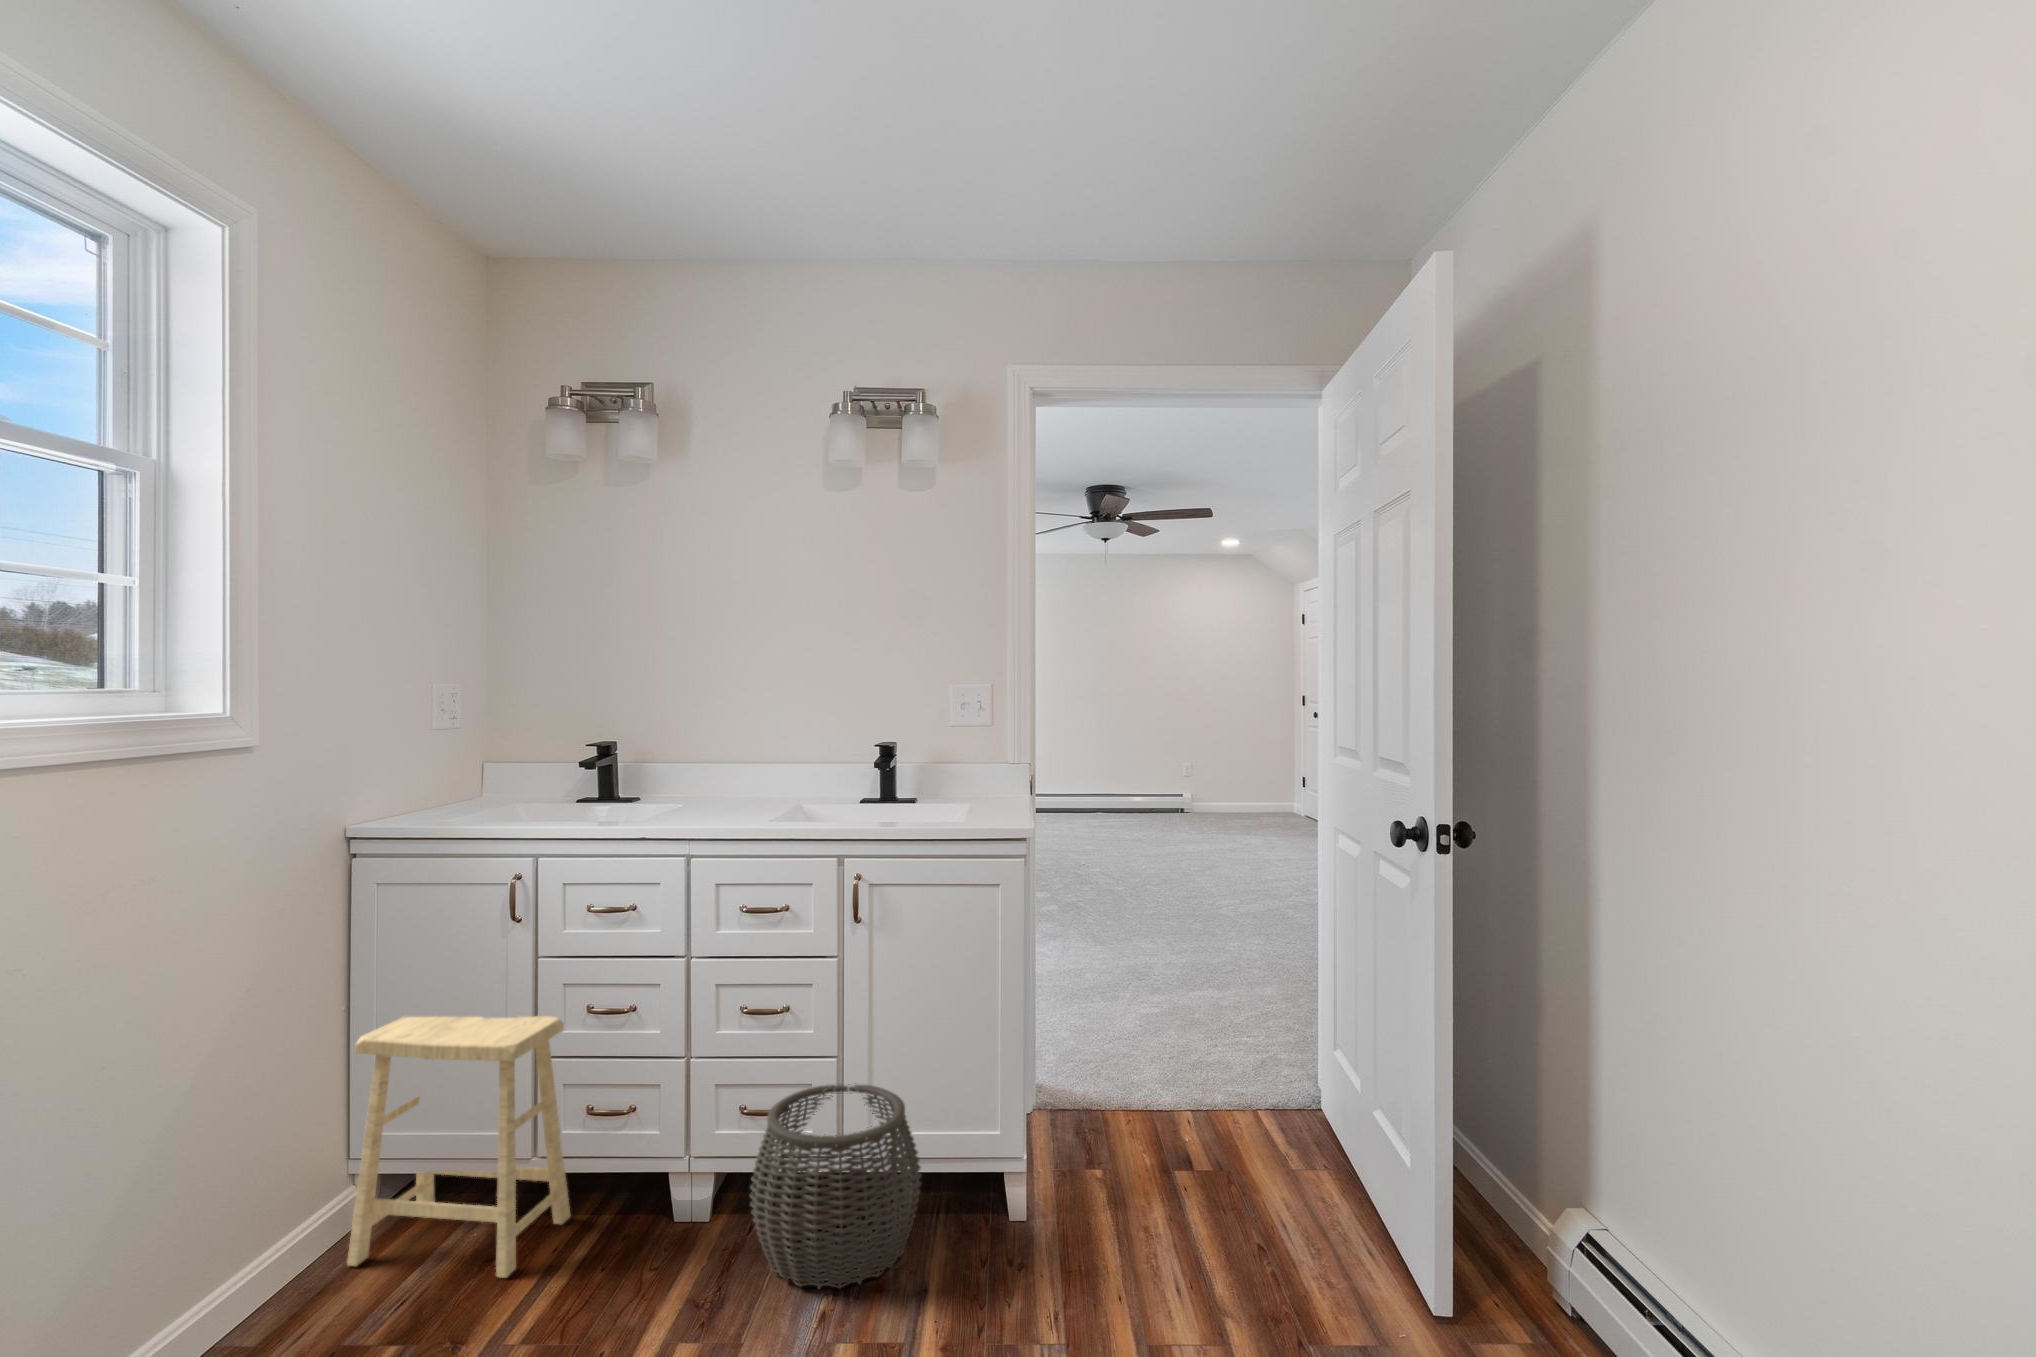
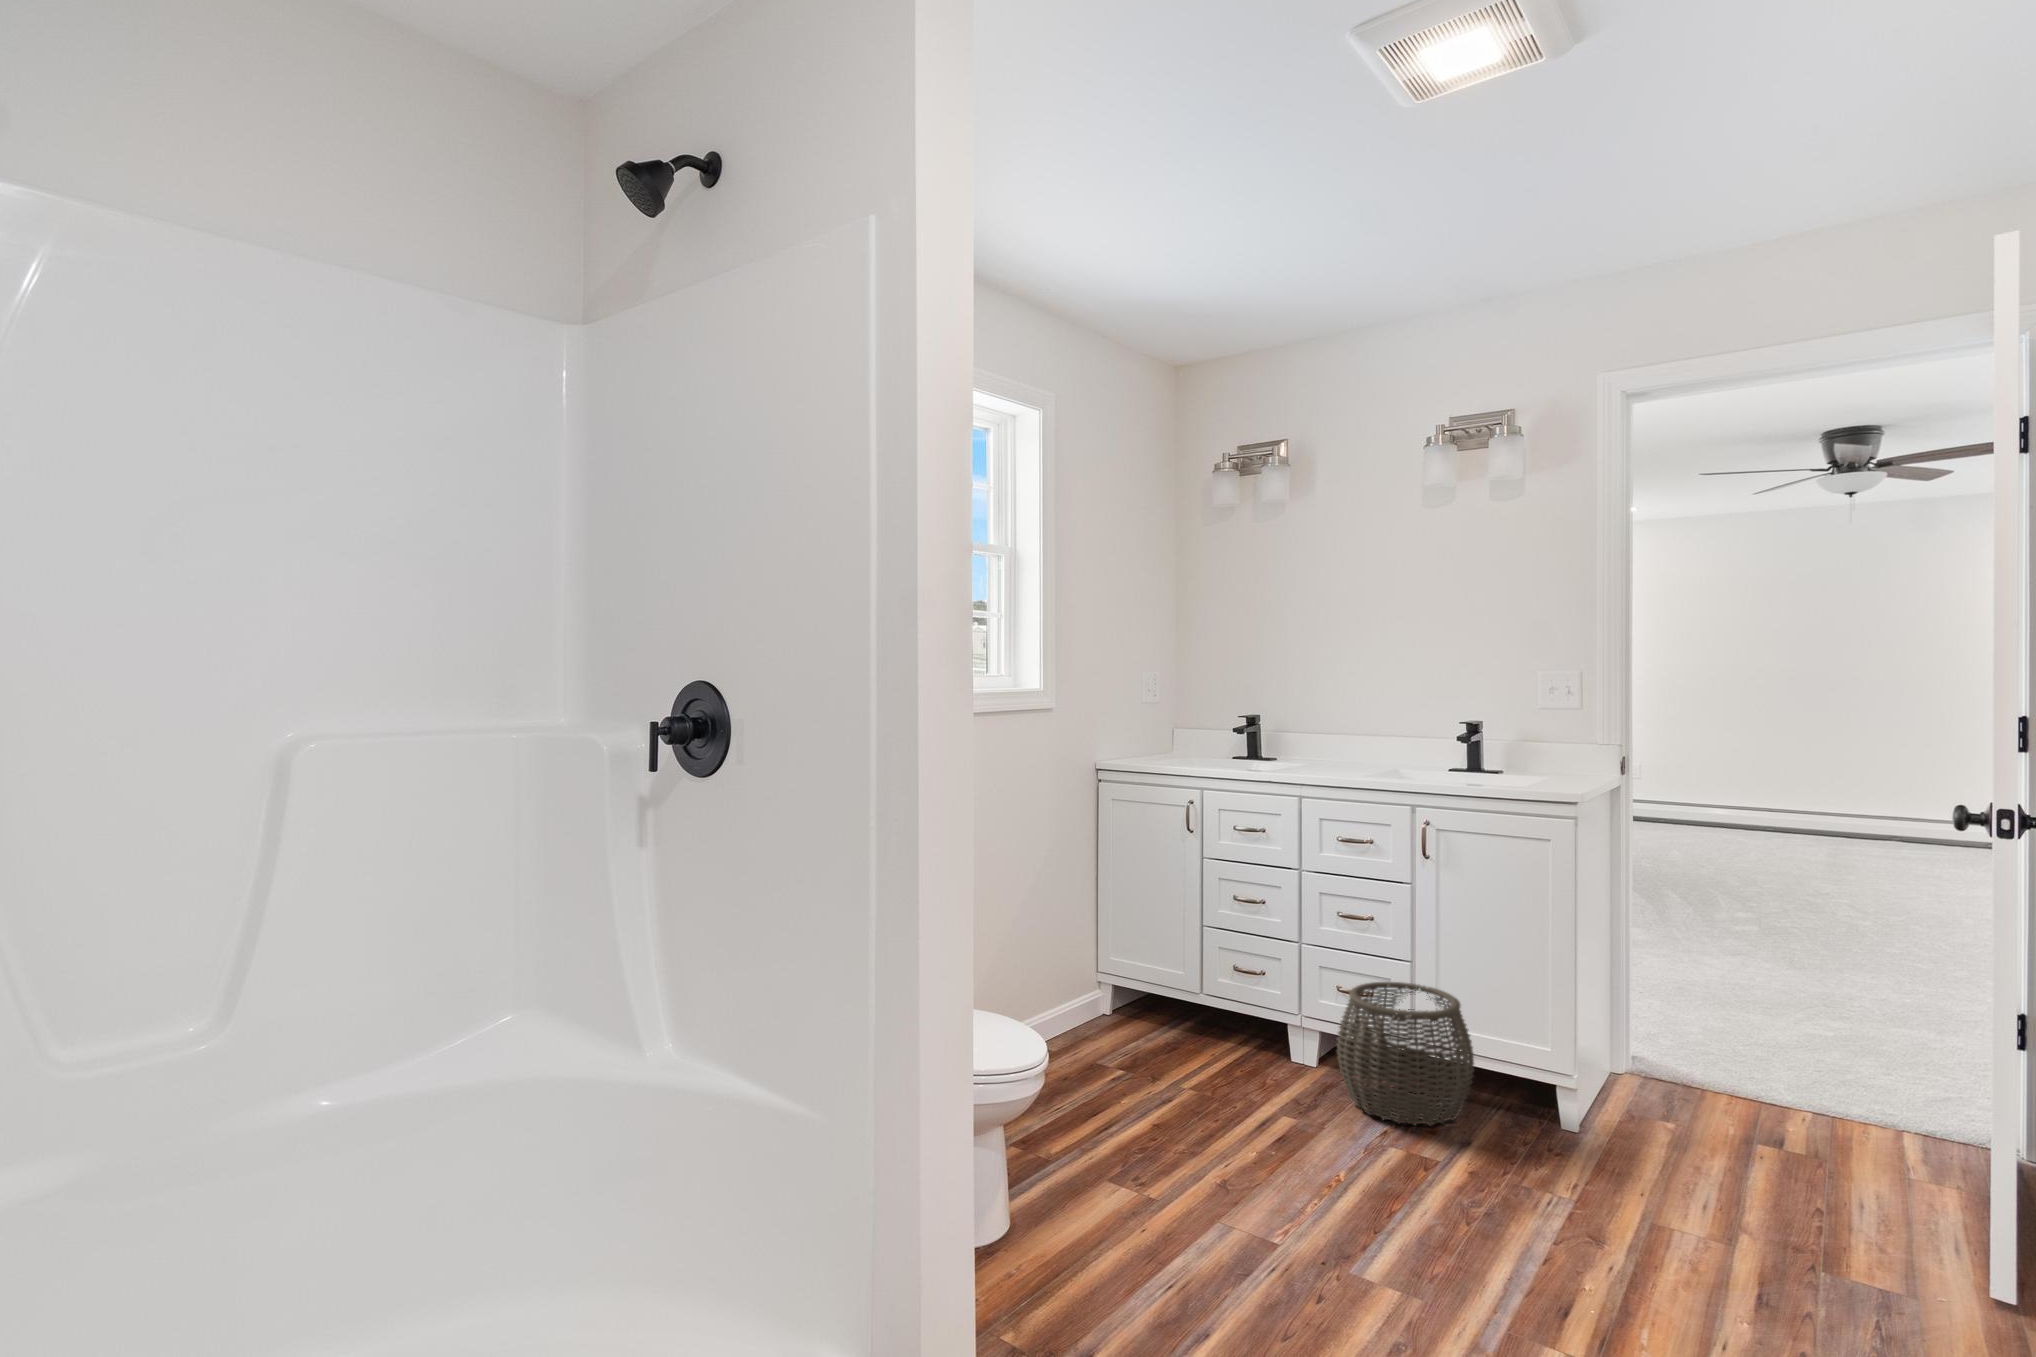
footstool: present [347,1016,570,1278] -> none [1093,886,1223,1061]

